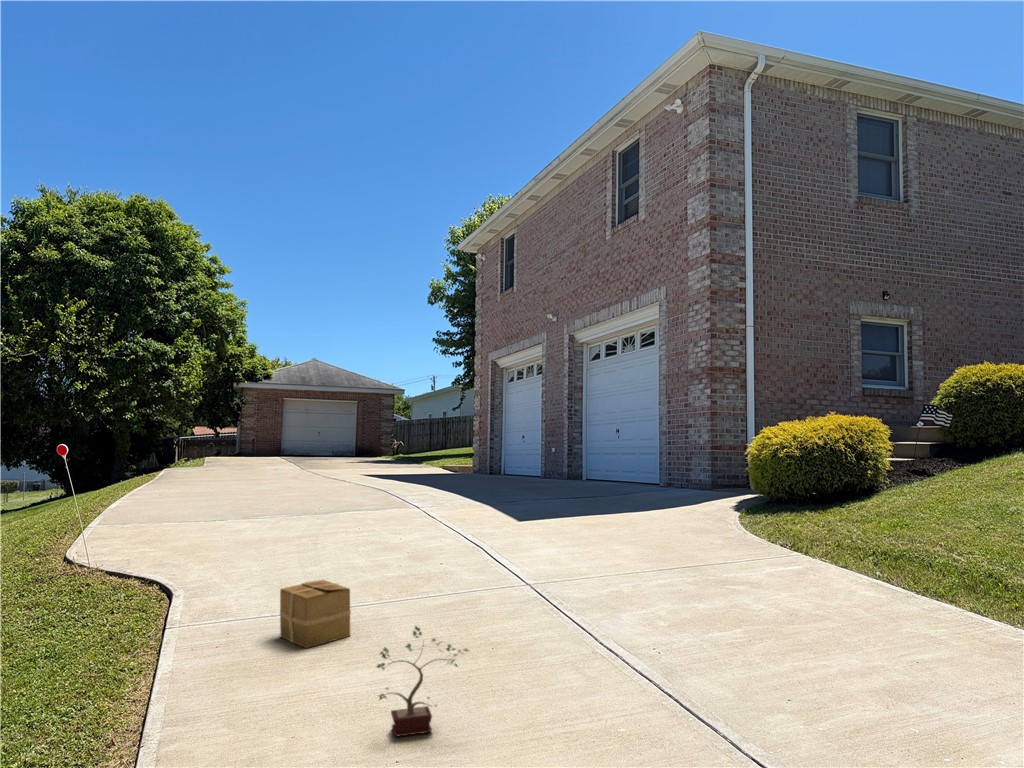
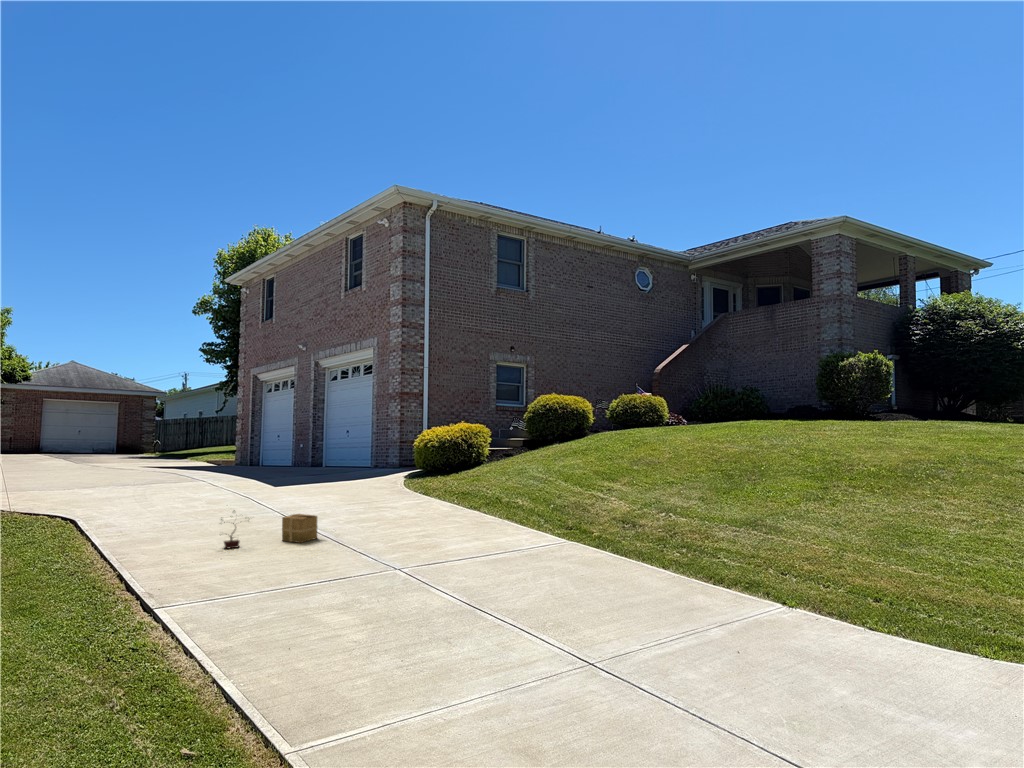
cardboard box: present [280,580,351,648] -> present [282,514,317,543]

